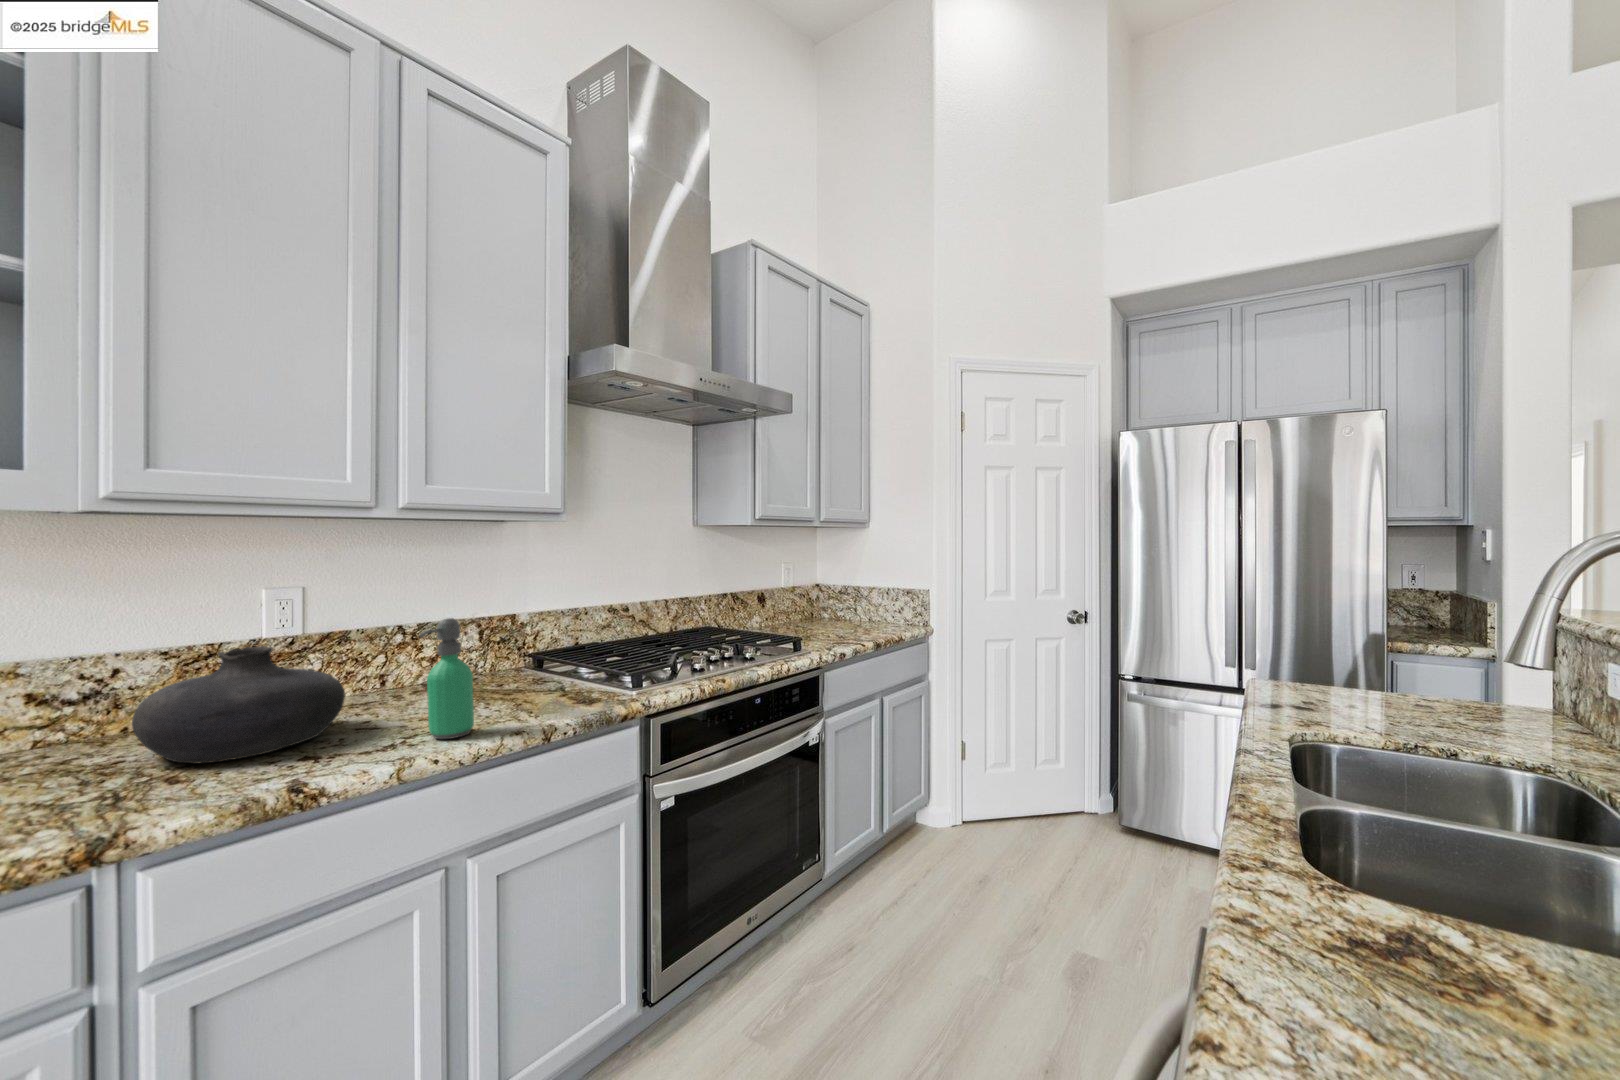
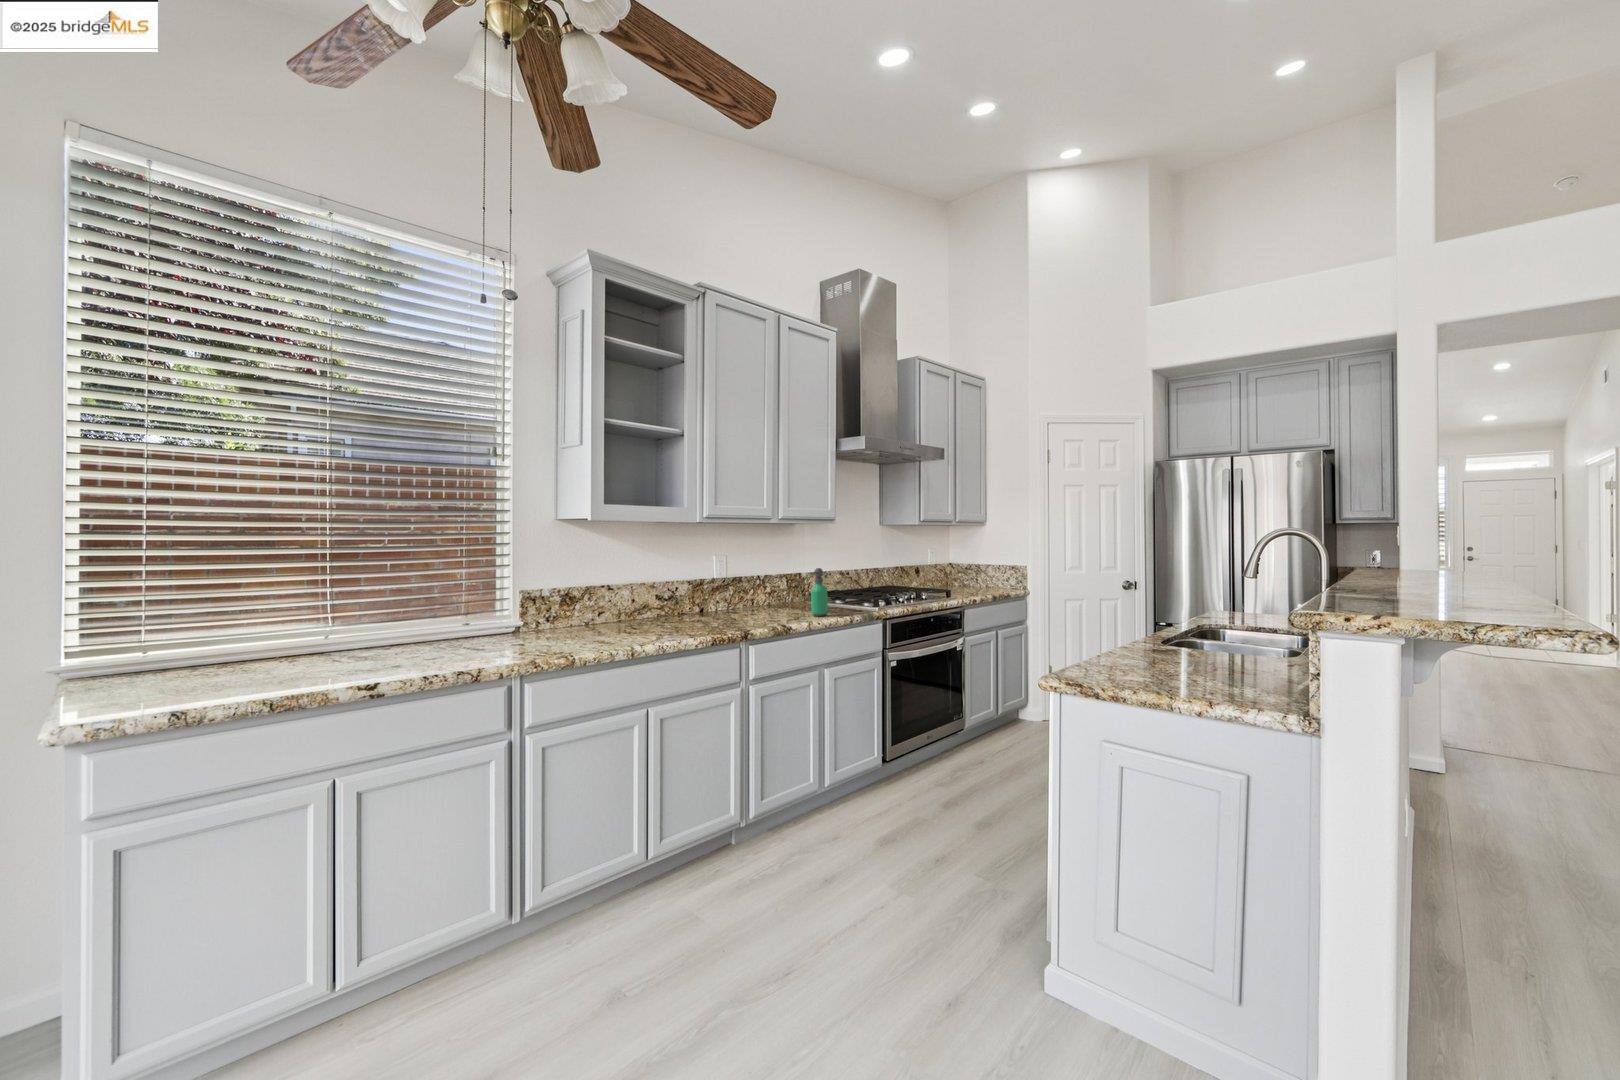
vase: present [132,646,345,763] -> none [710,578,774,619]

